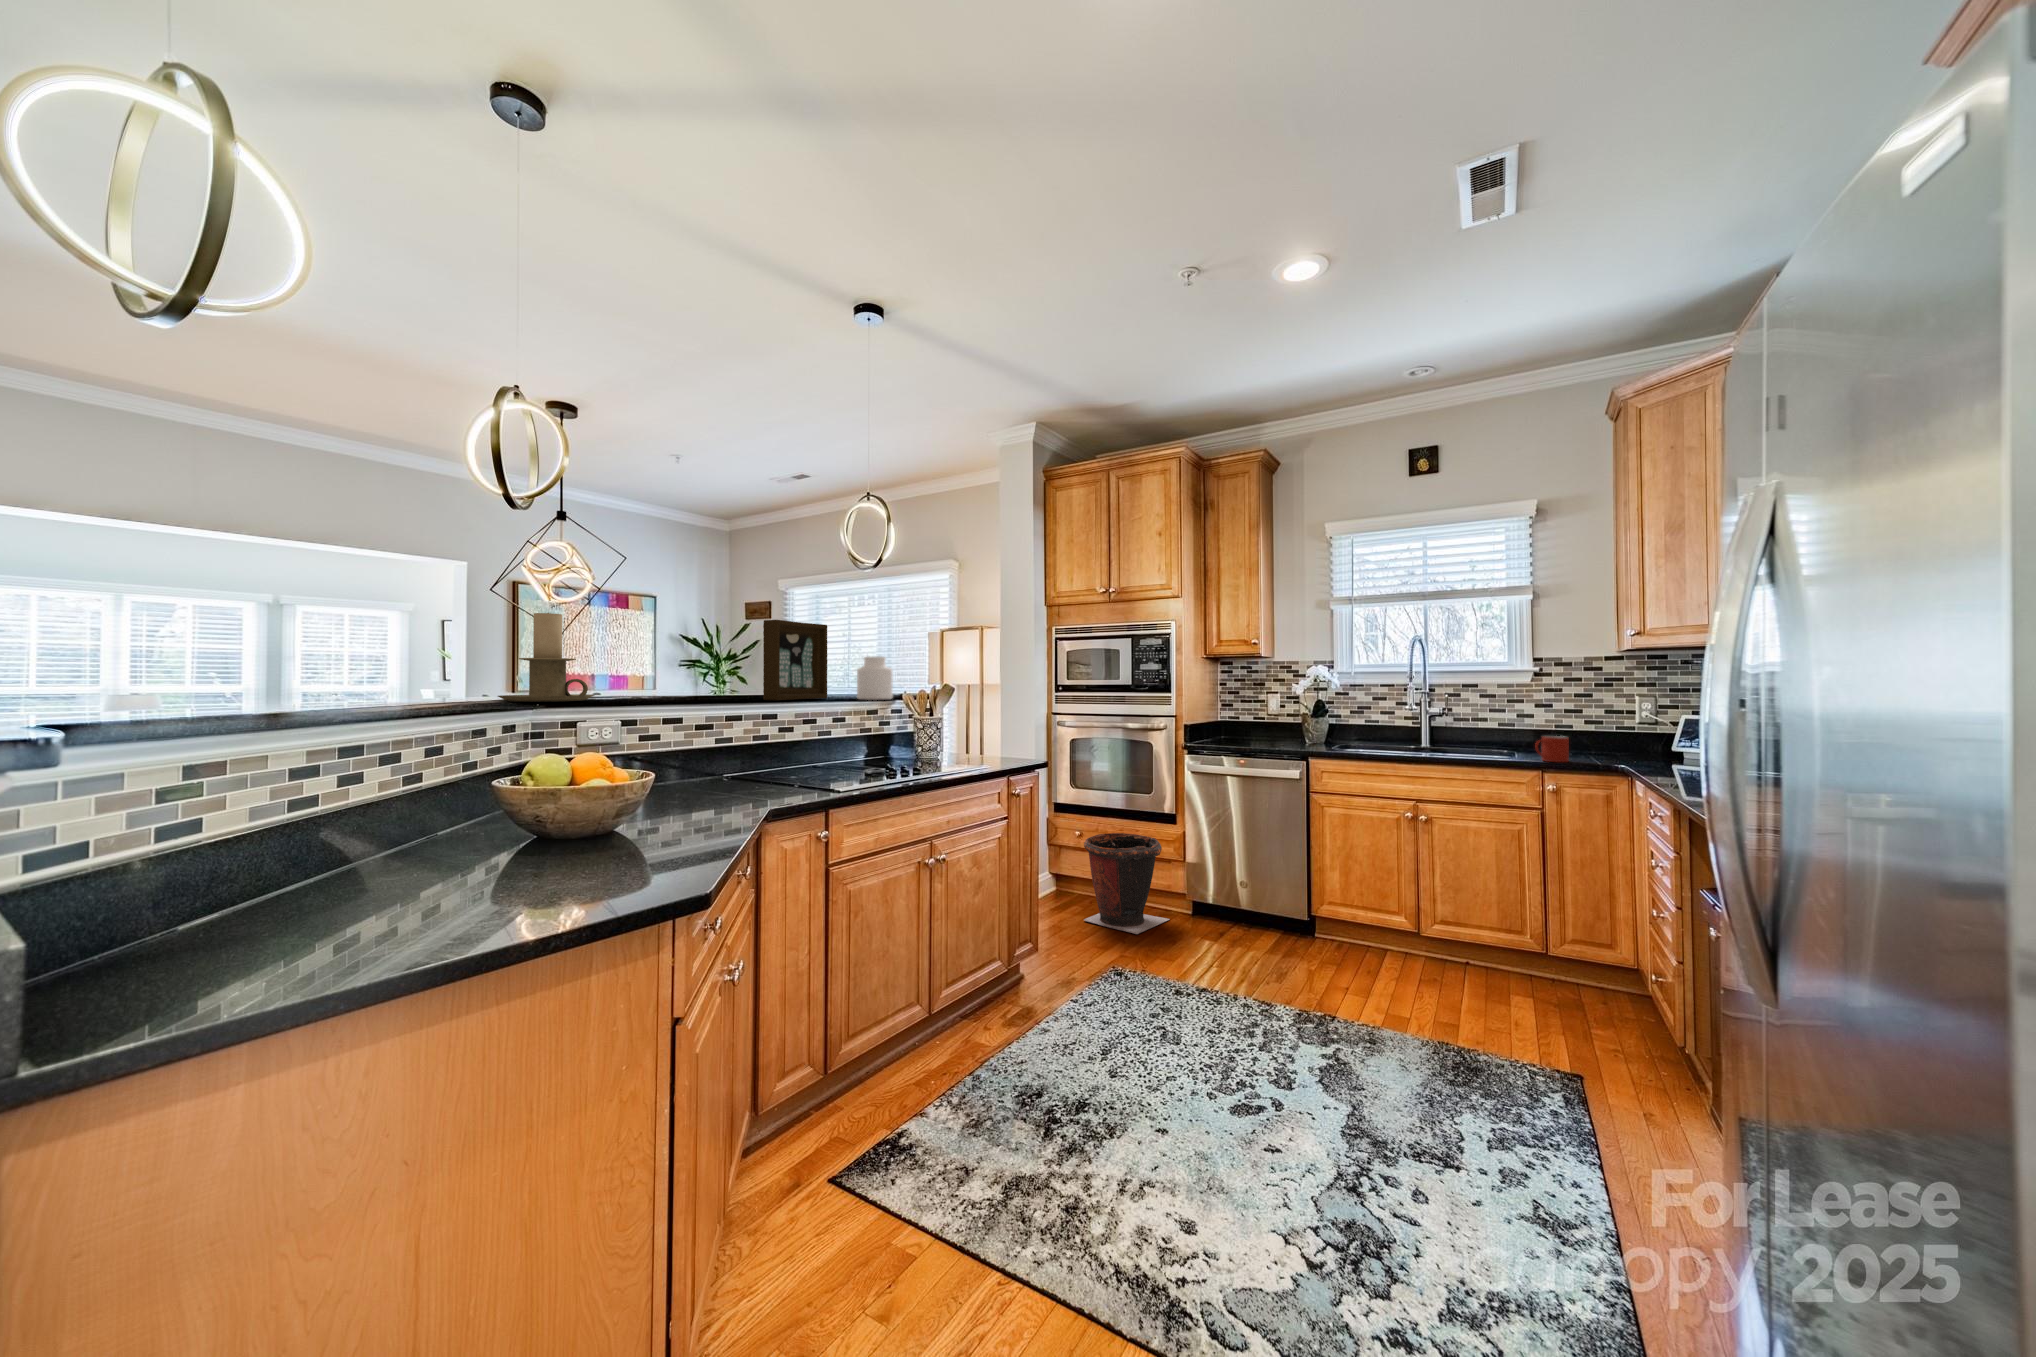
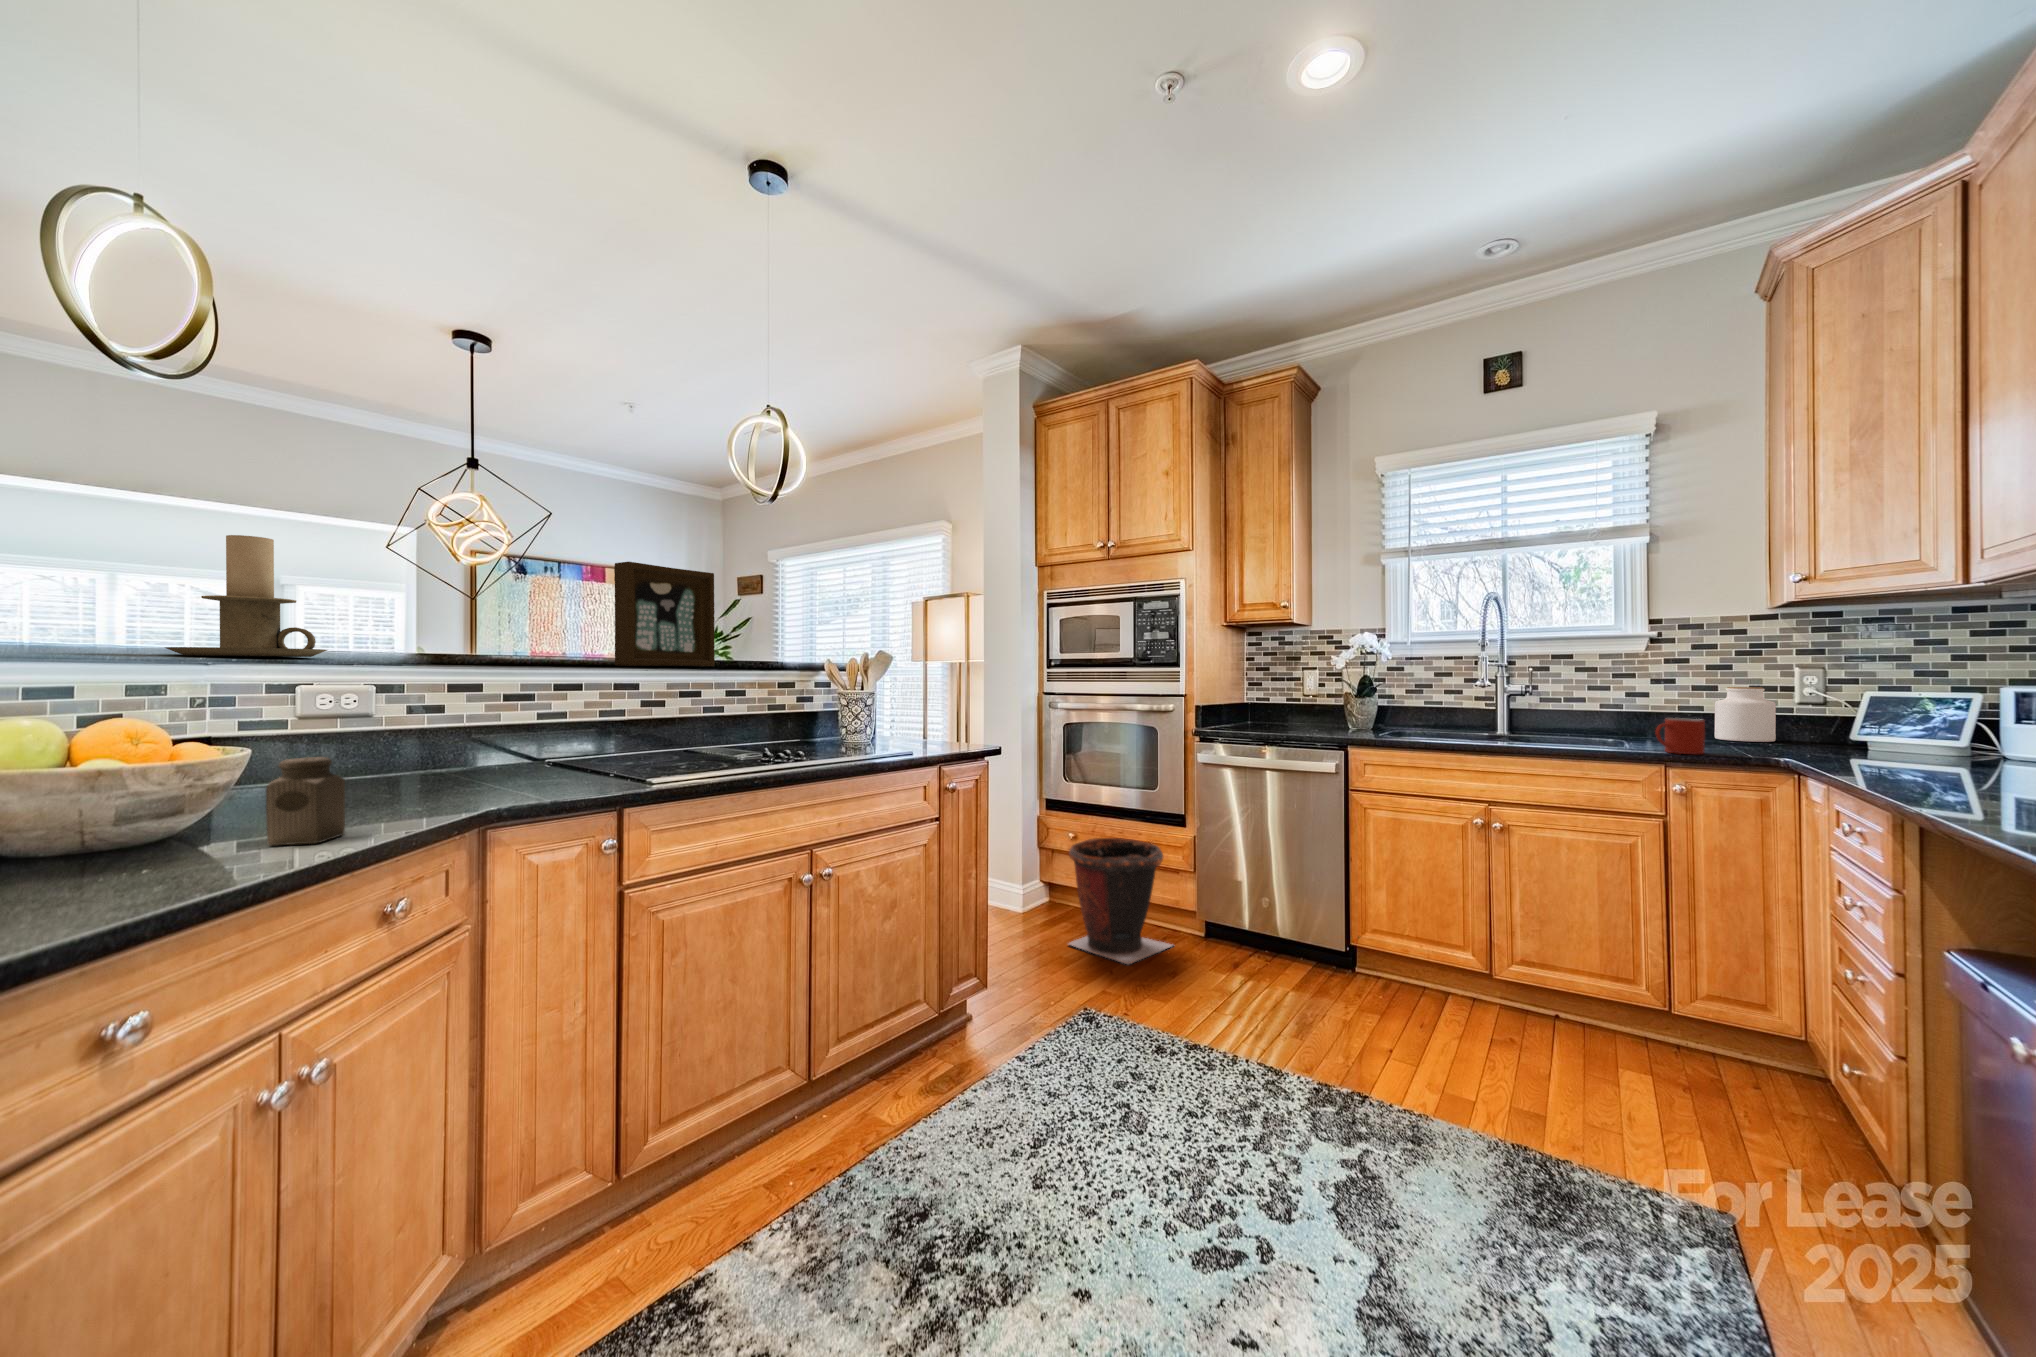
jar: present [857,657,893,700] -> present [1715,687,1776,742]
salt shaker: none [672,775,706,833] -> present [266,757,345,846]

